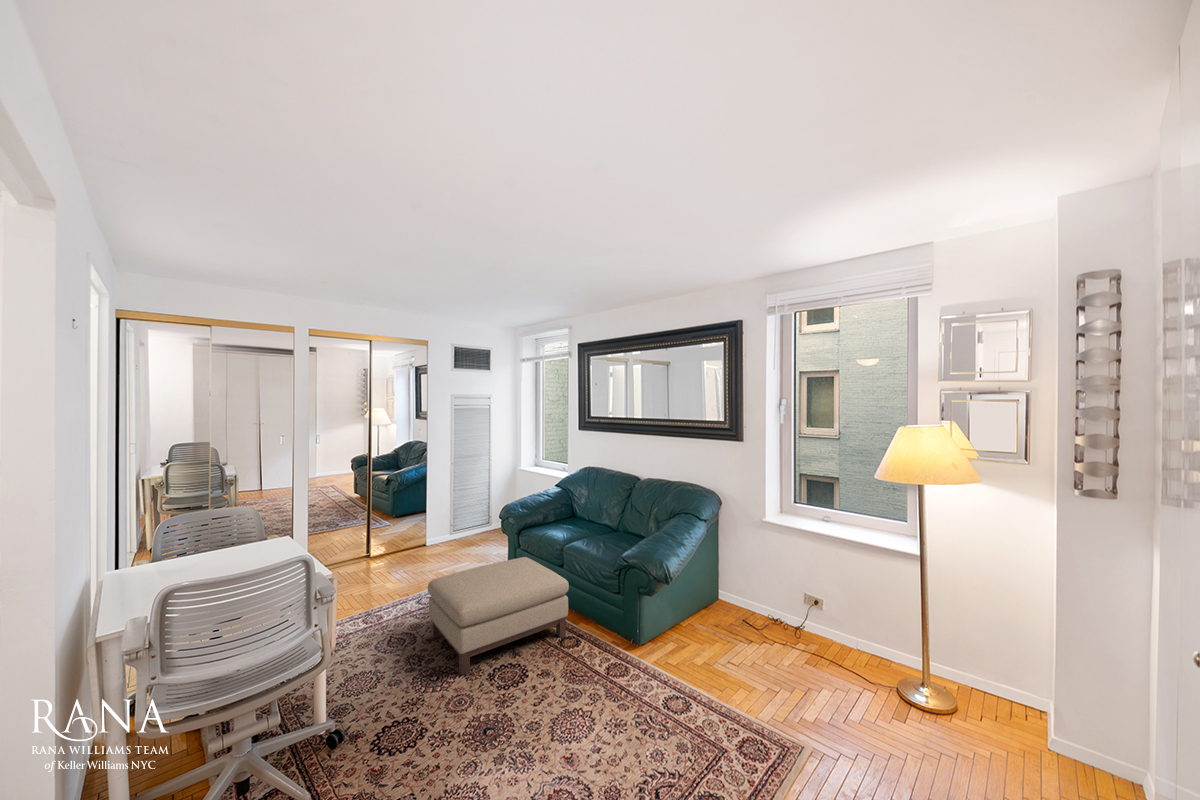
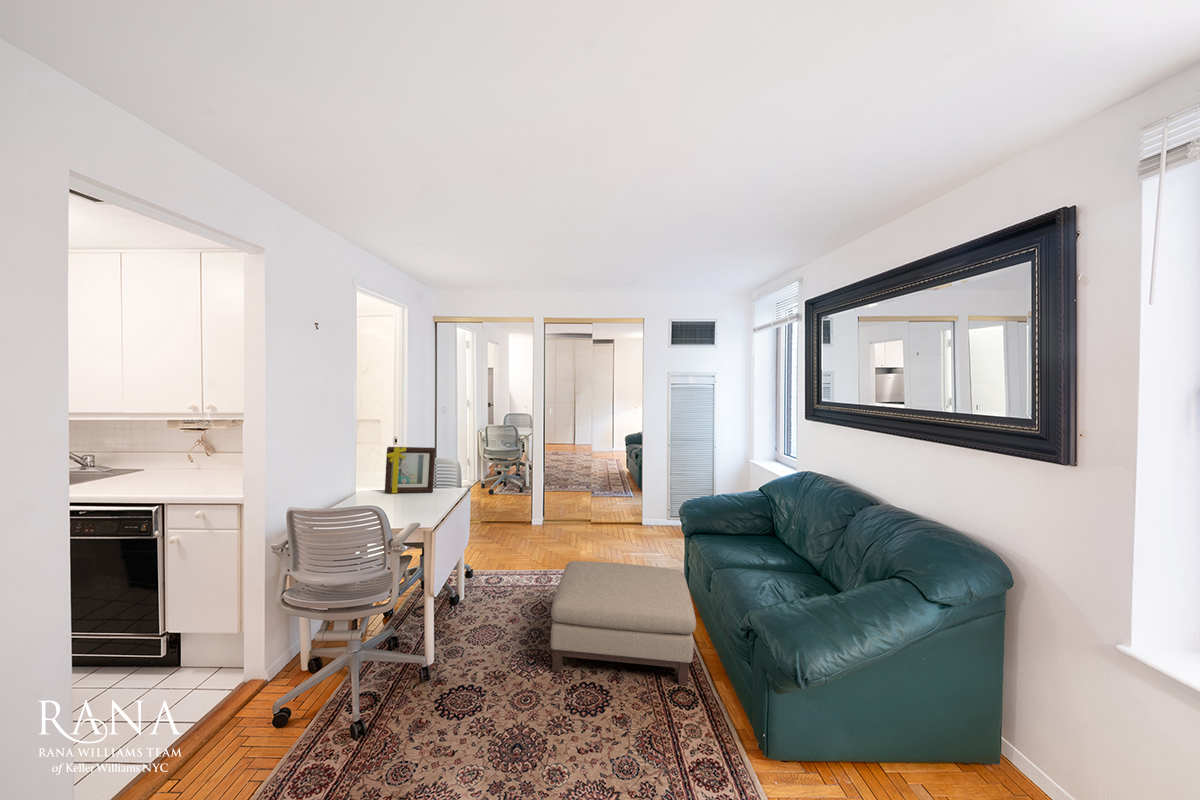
picture frame: none [189,496,262,566] -> present [385,447,435,493]

